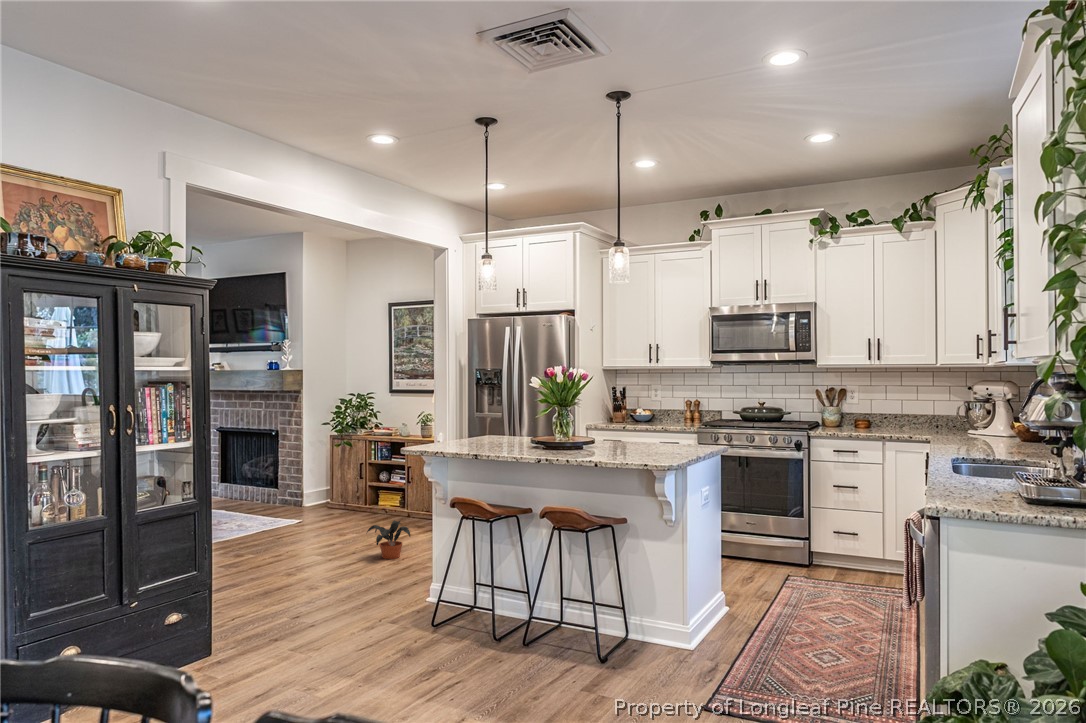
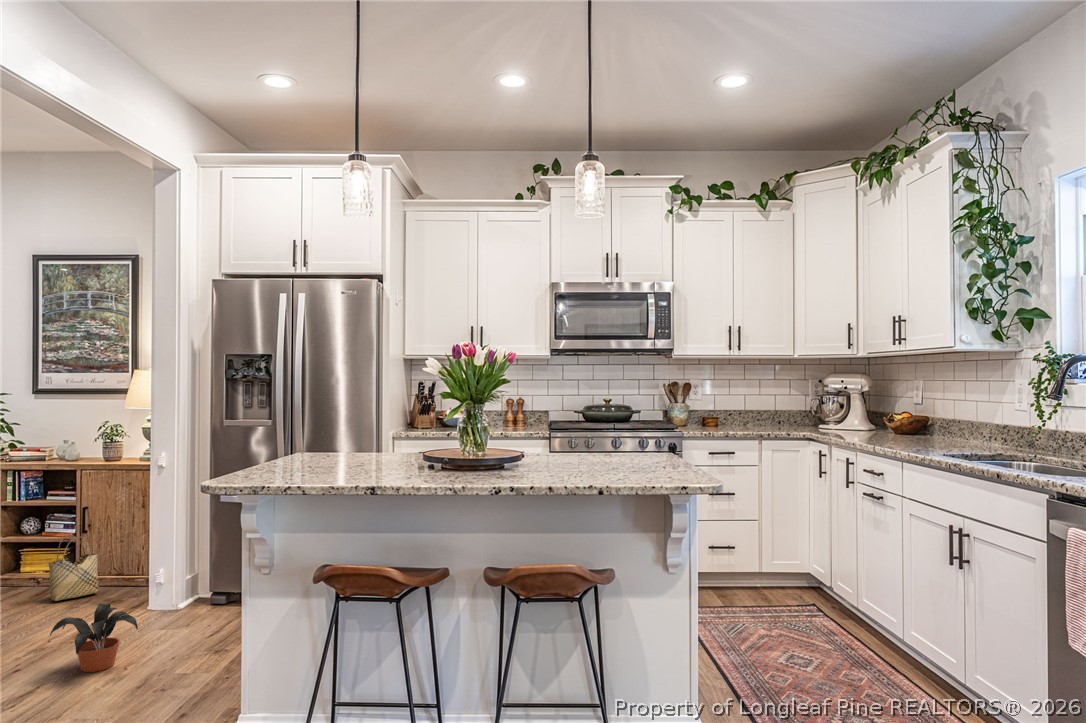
woven basket: none [386,483,414,523] -> present [48,535,99,601]

